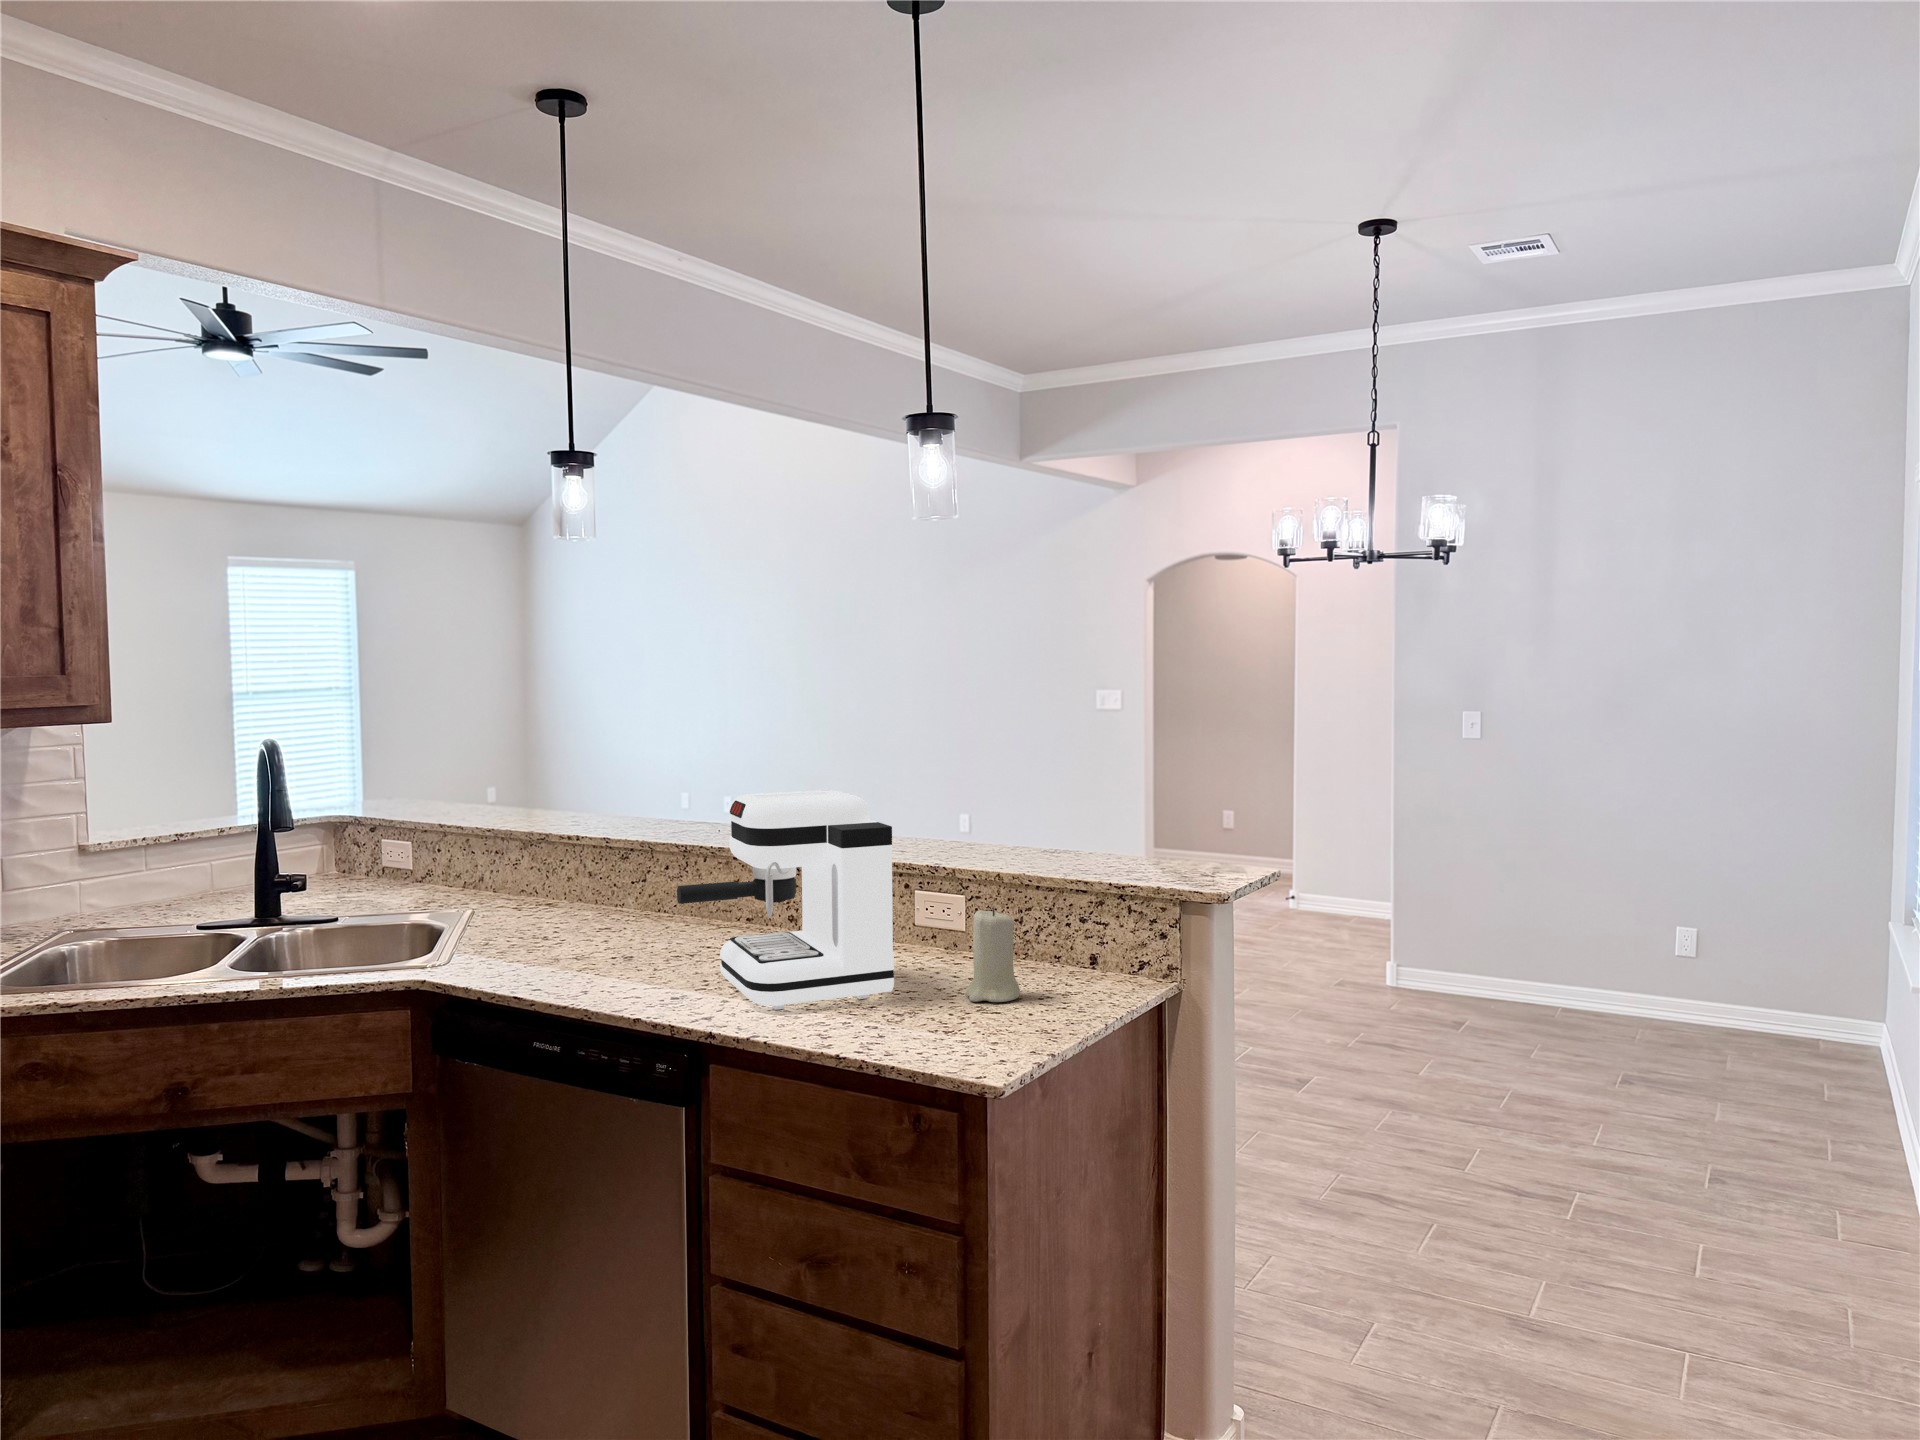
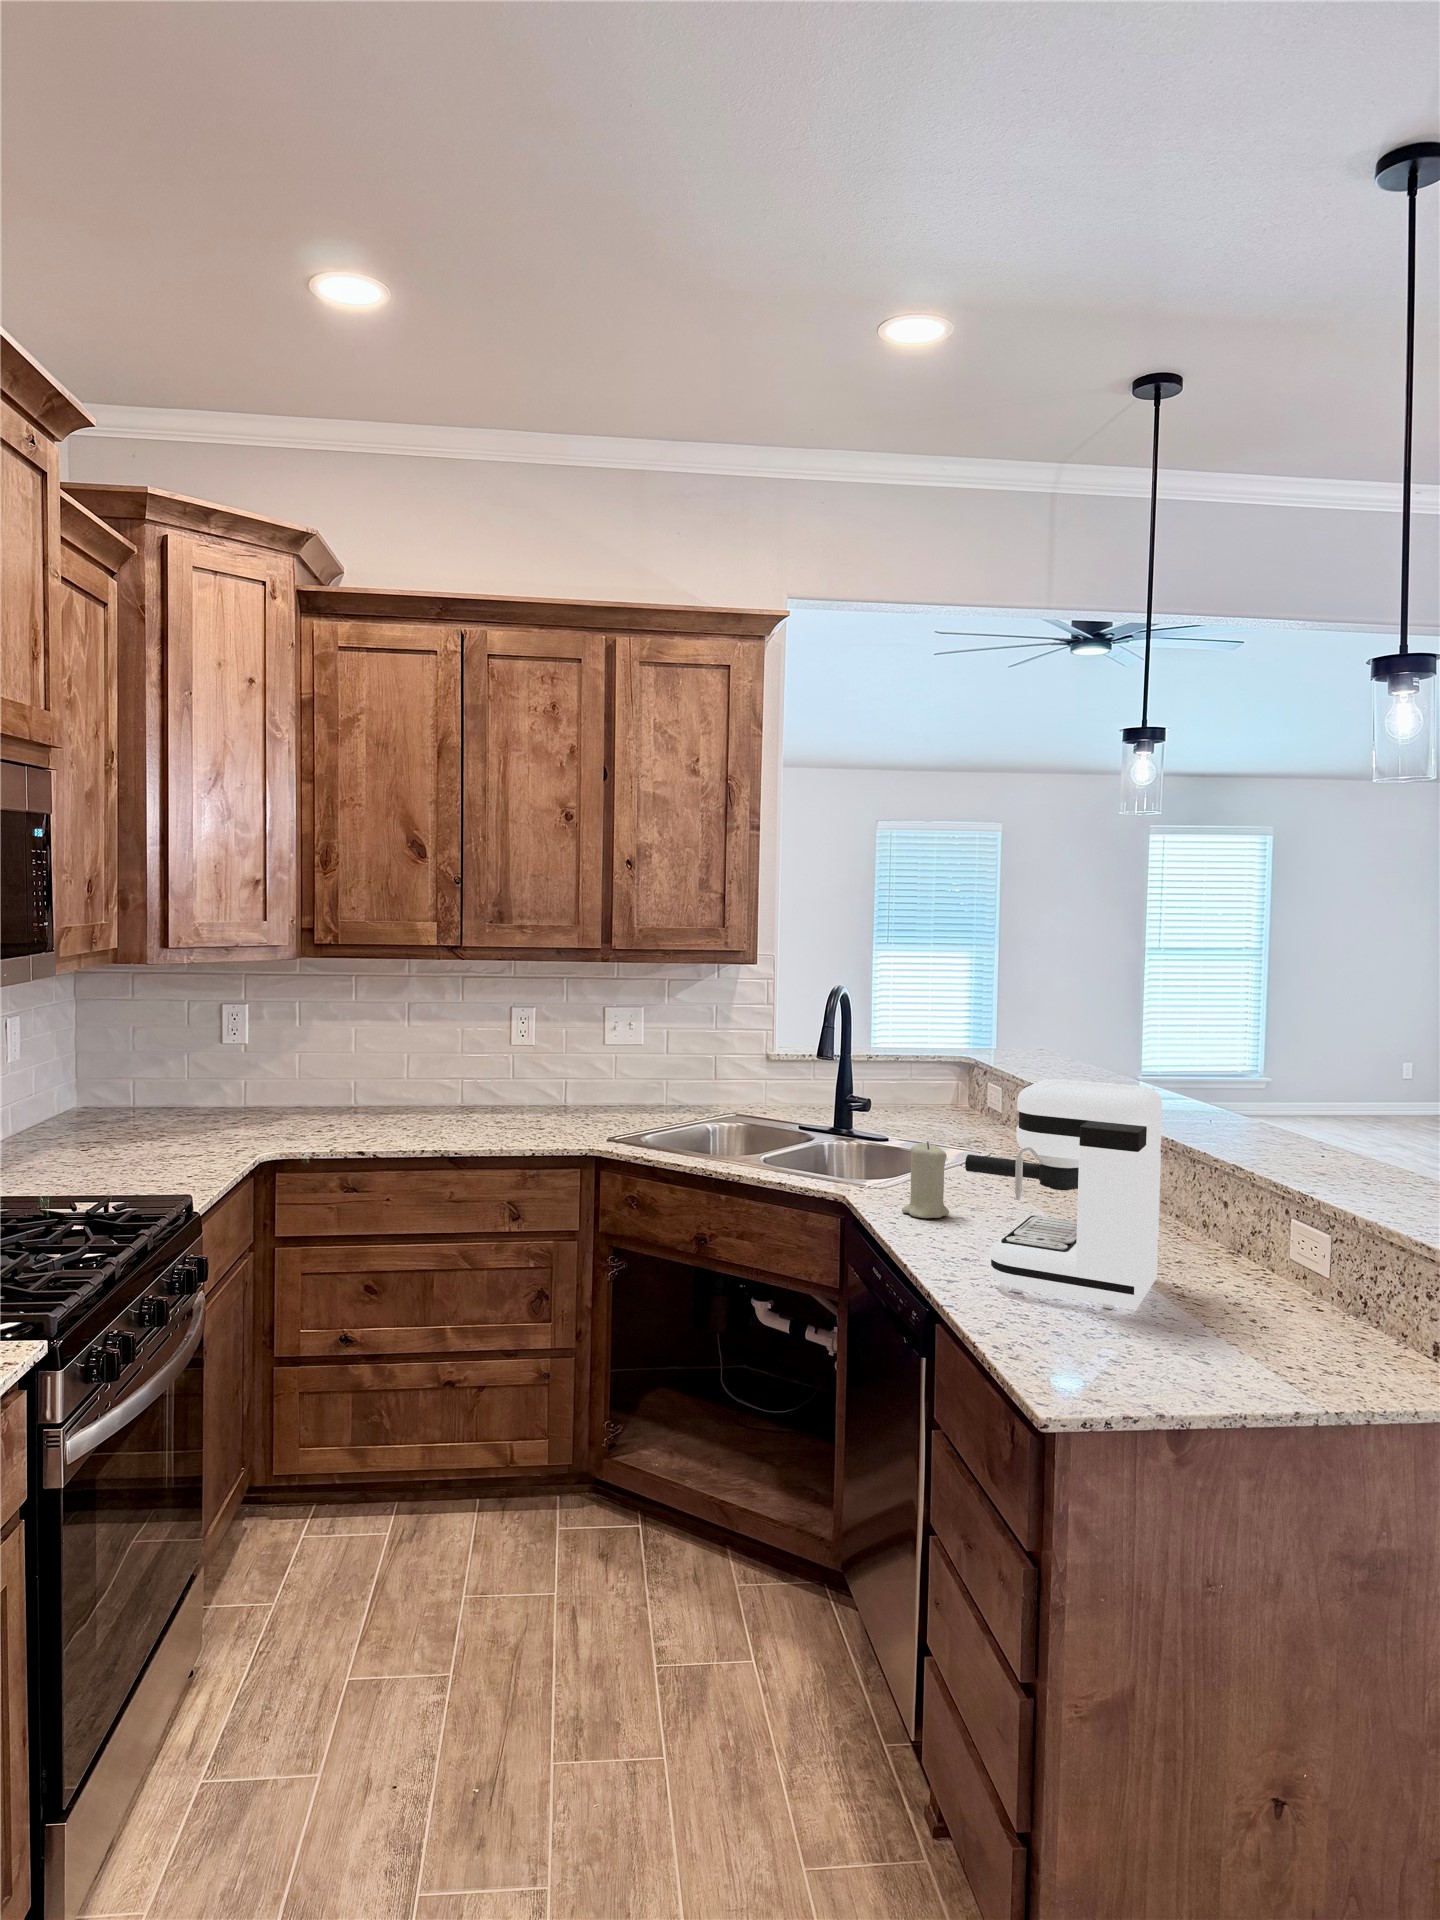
candle: present [966,907,1020,1002] -> present [902,1142,949,1218]

